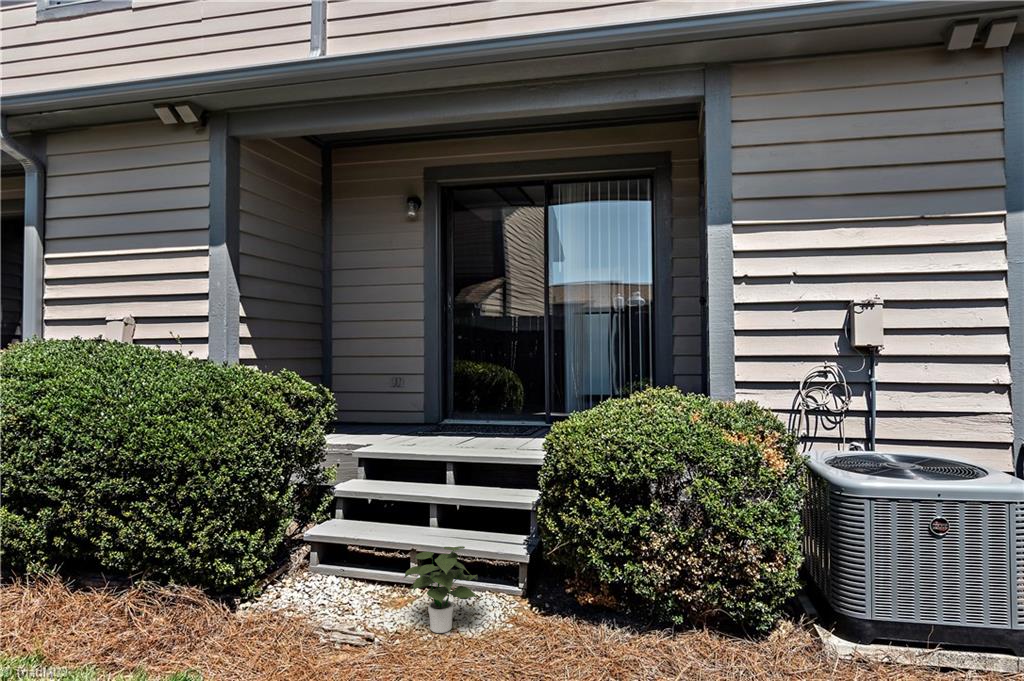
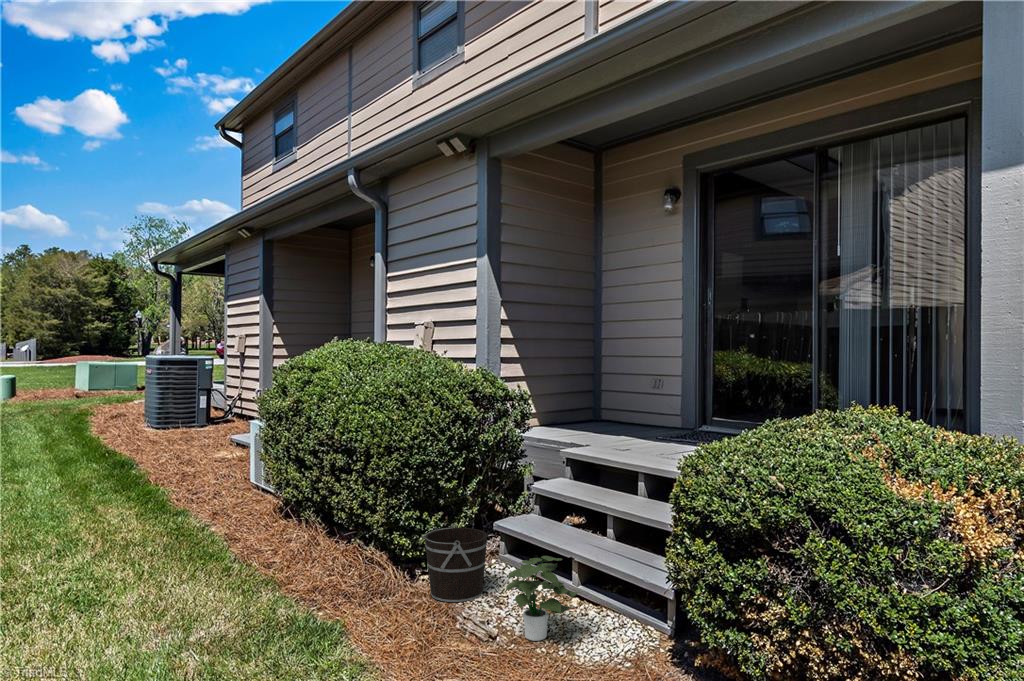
bucket: none [268,538,340,625] -> present [422,524,487,602]

